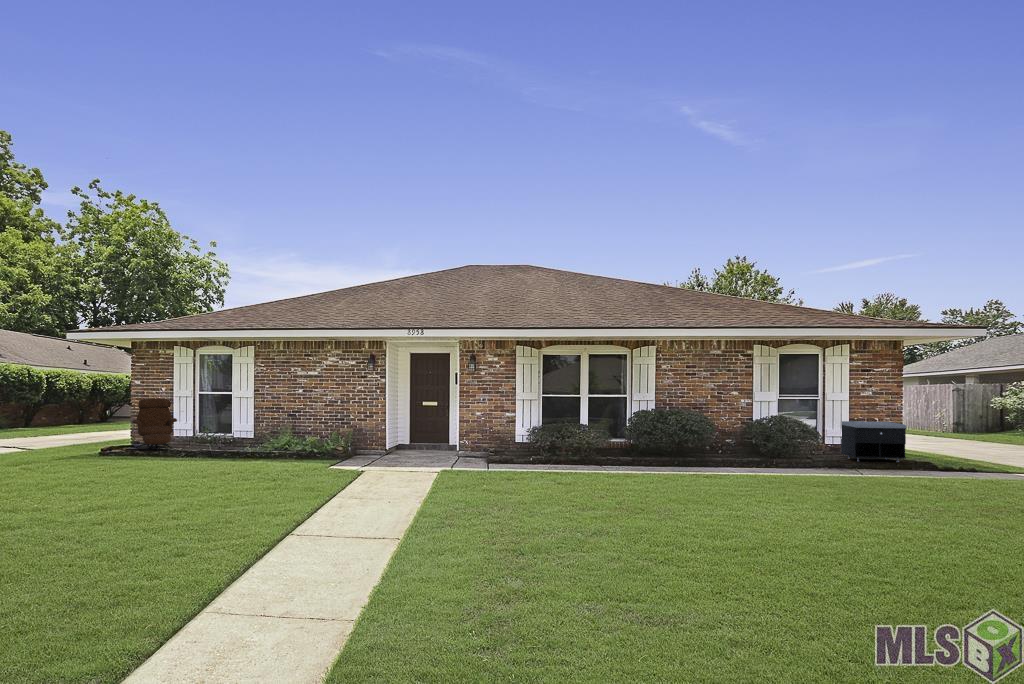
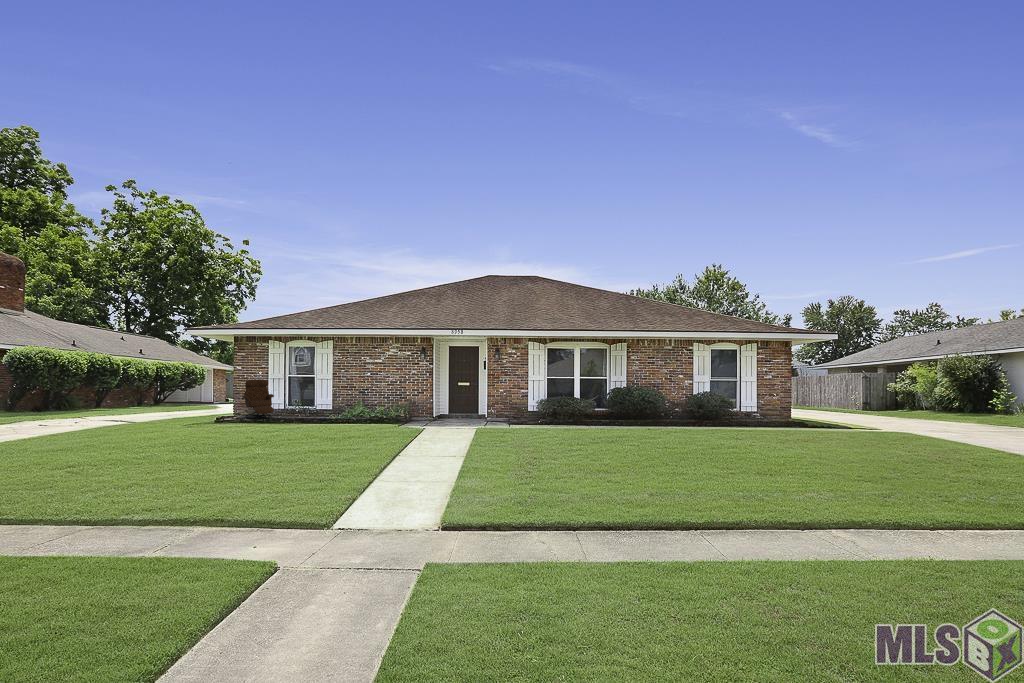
storage bench: present [841,421,906,462] -> none [752,396,795,424]

